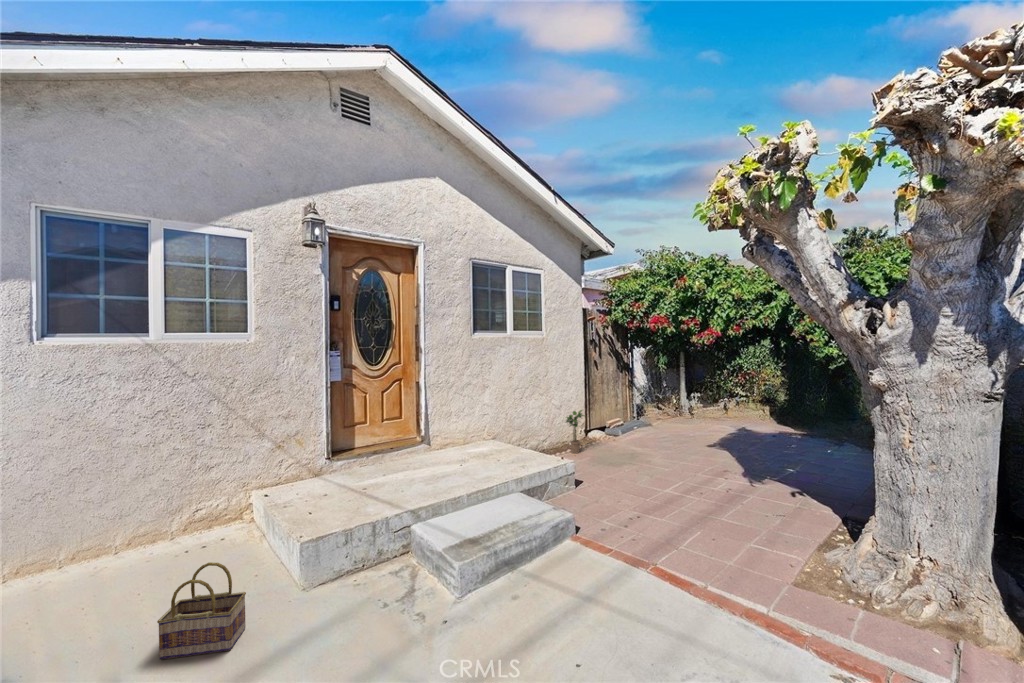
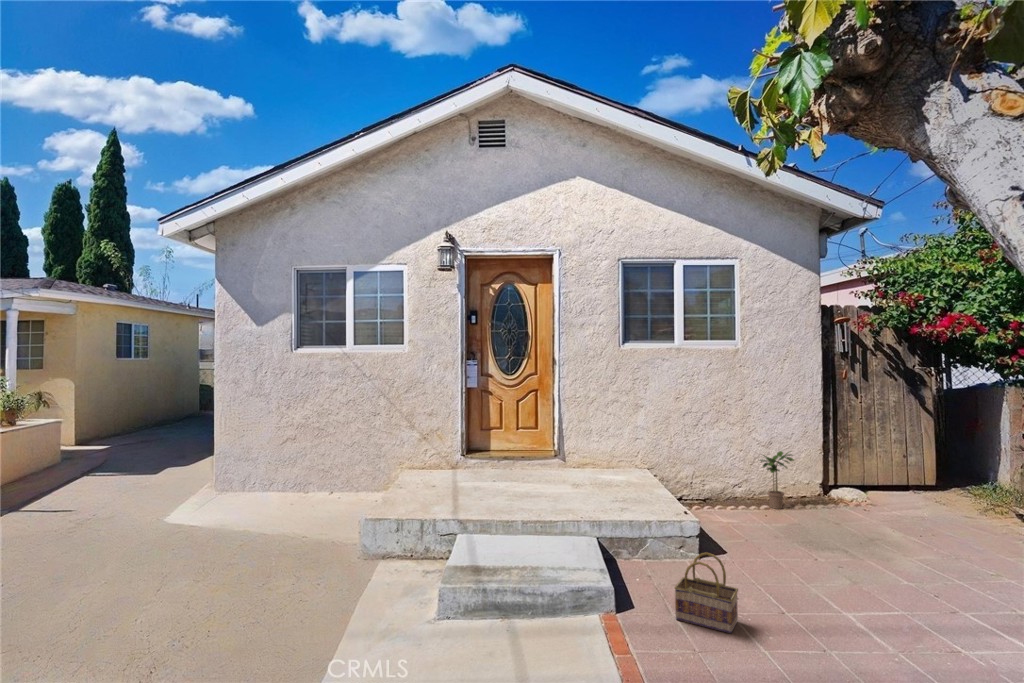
basket: present [157,563,246,660] -> present [675,553,738,633]

